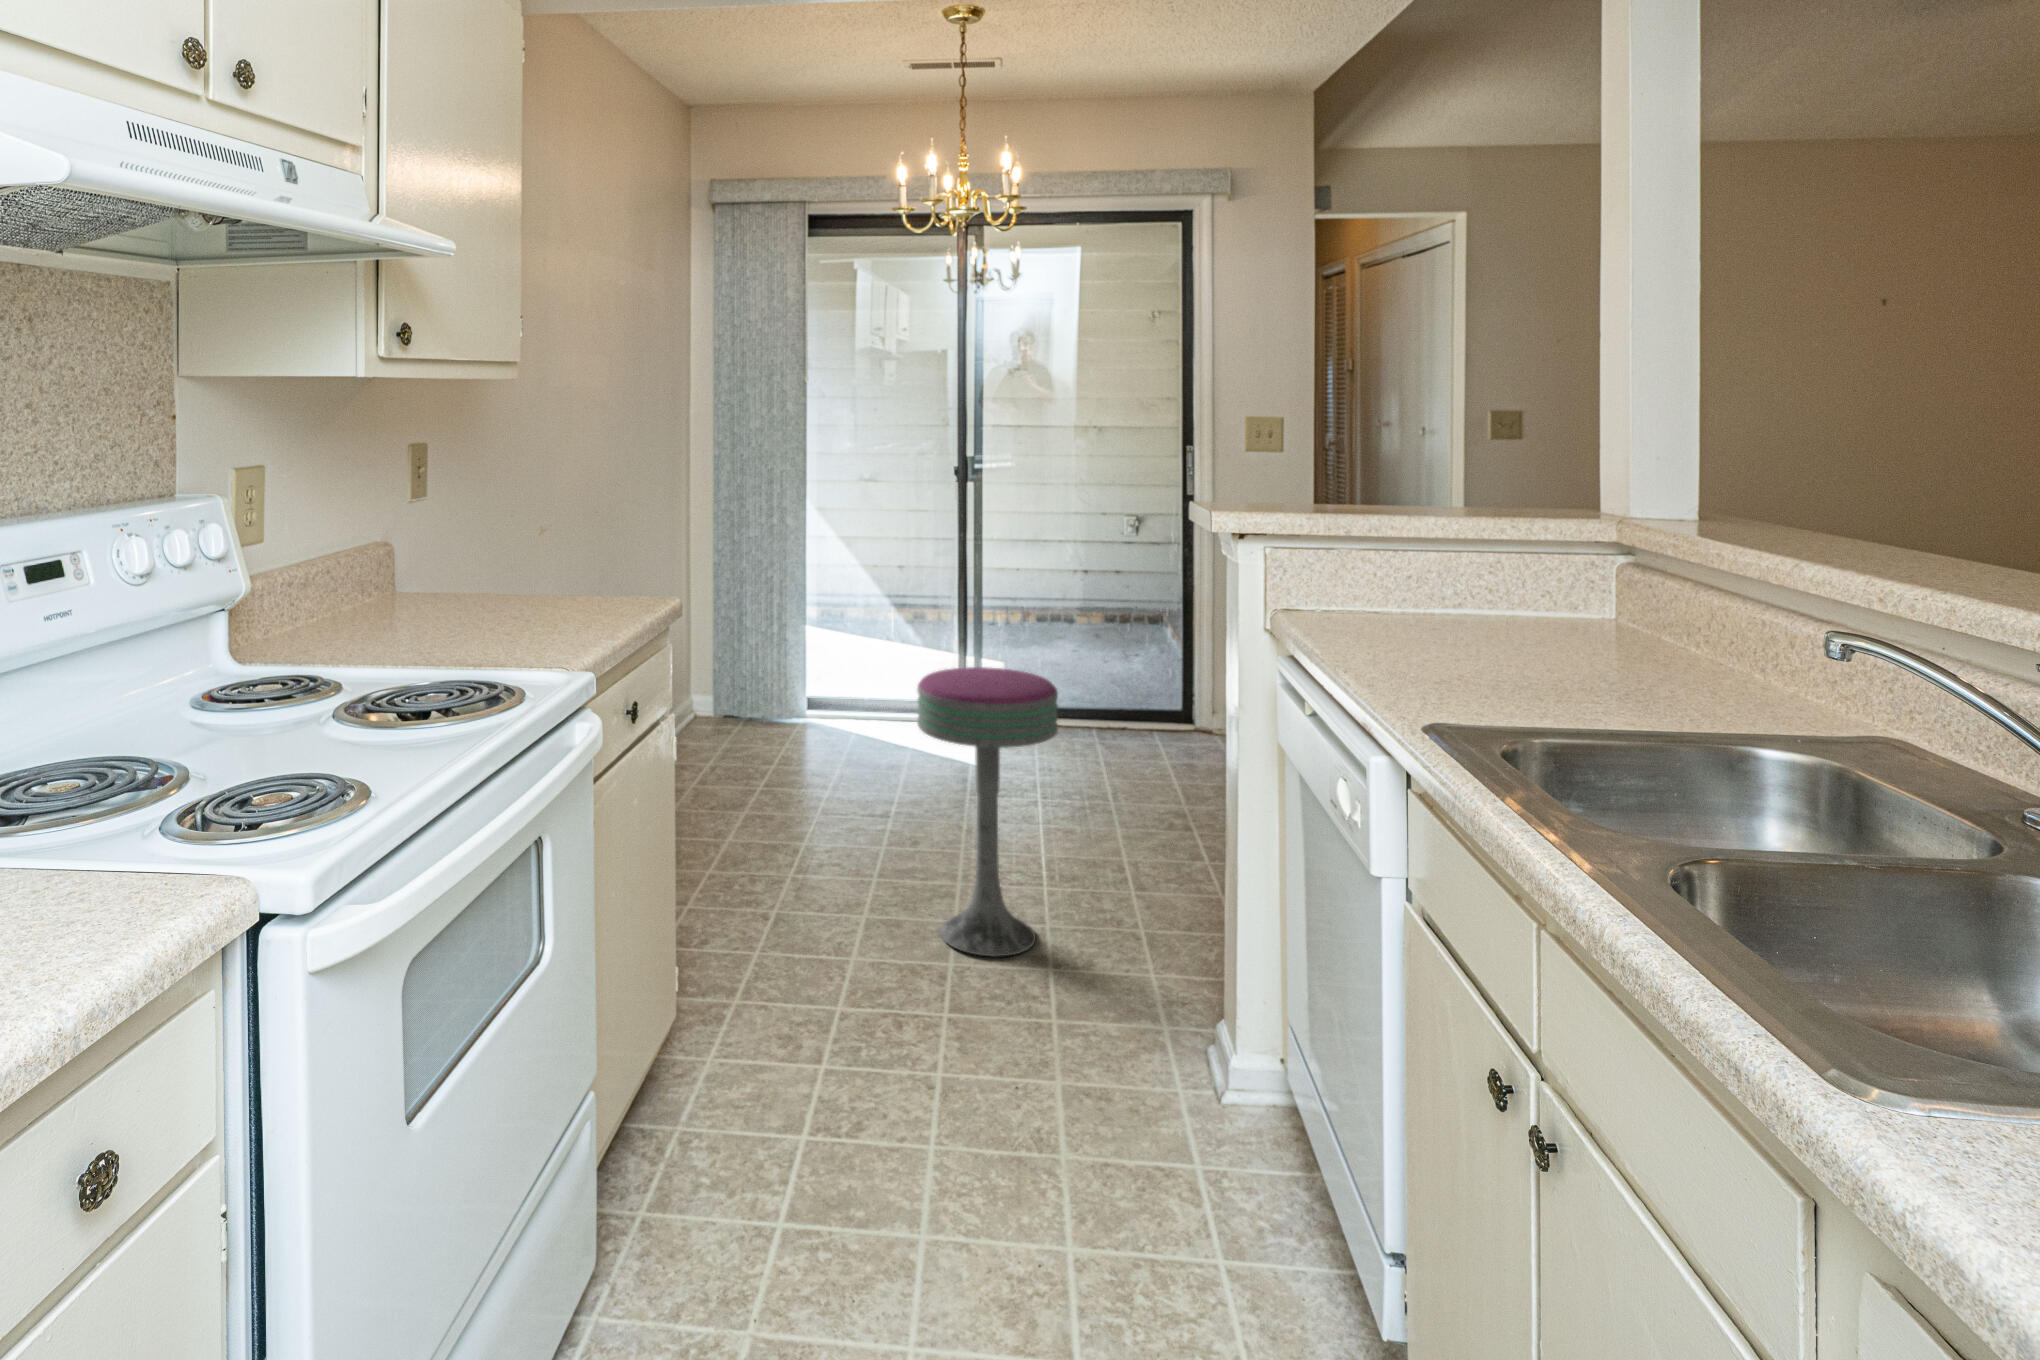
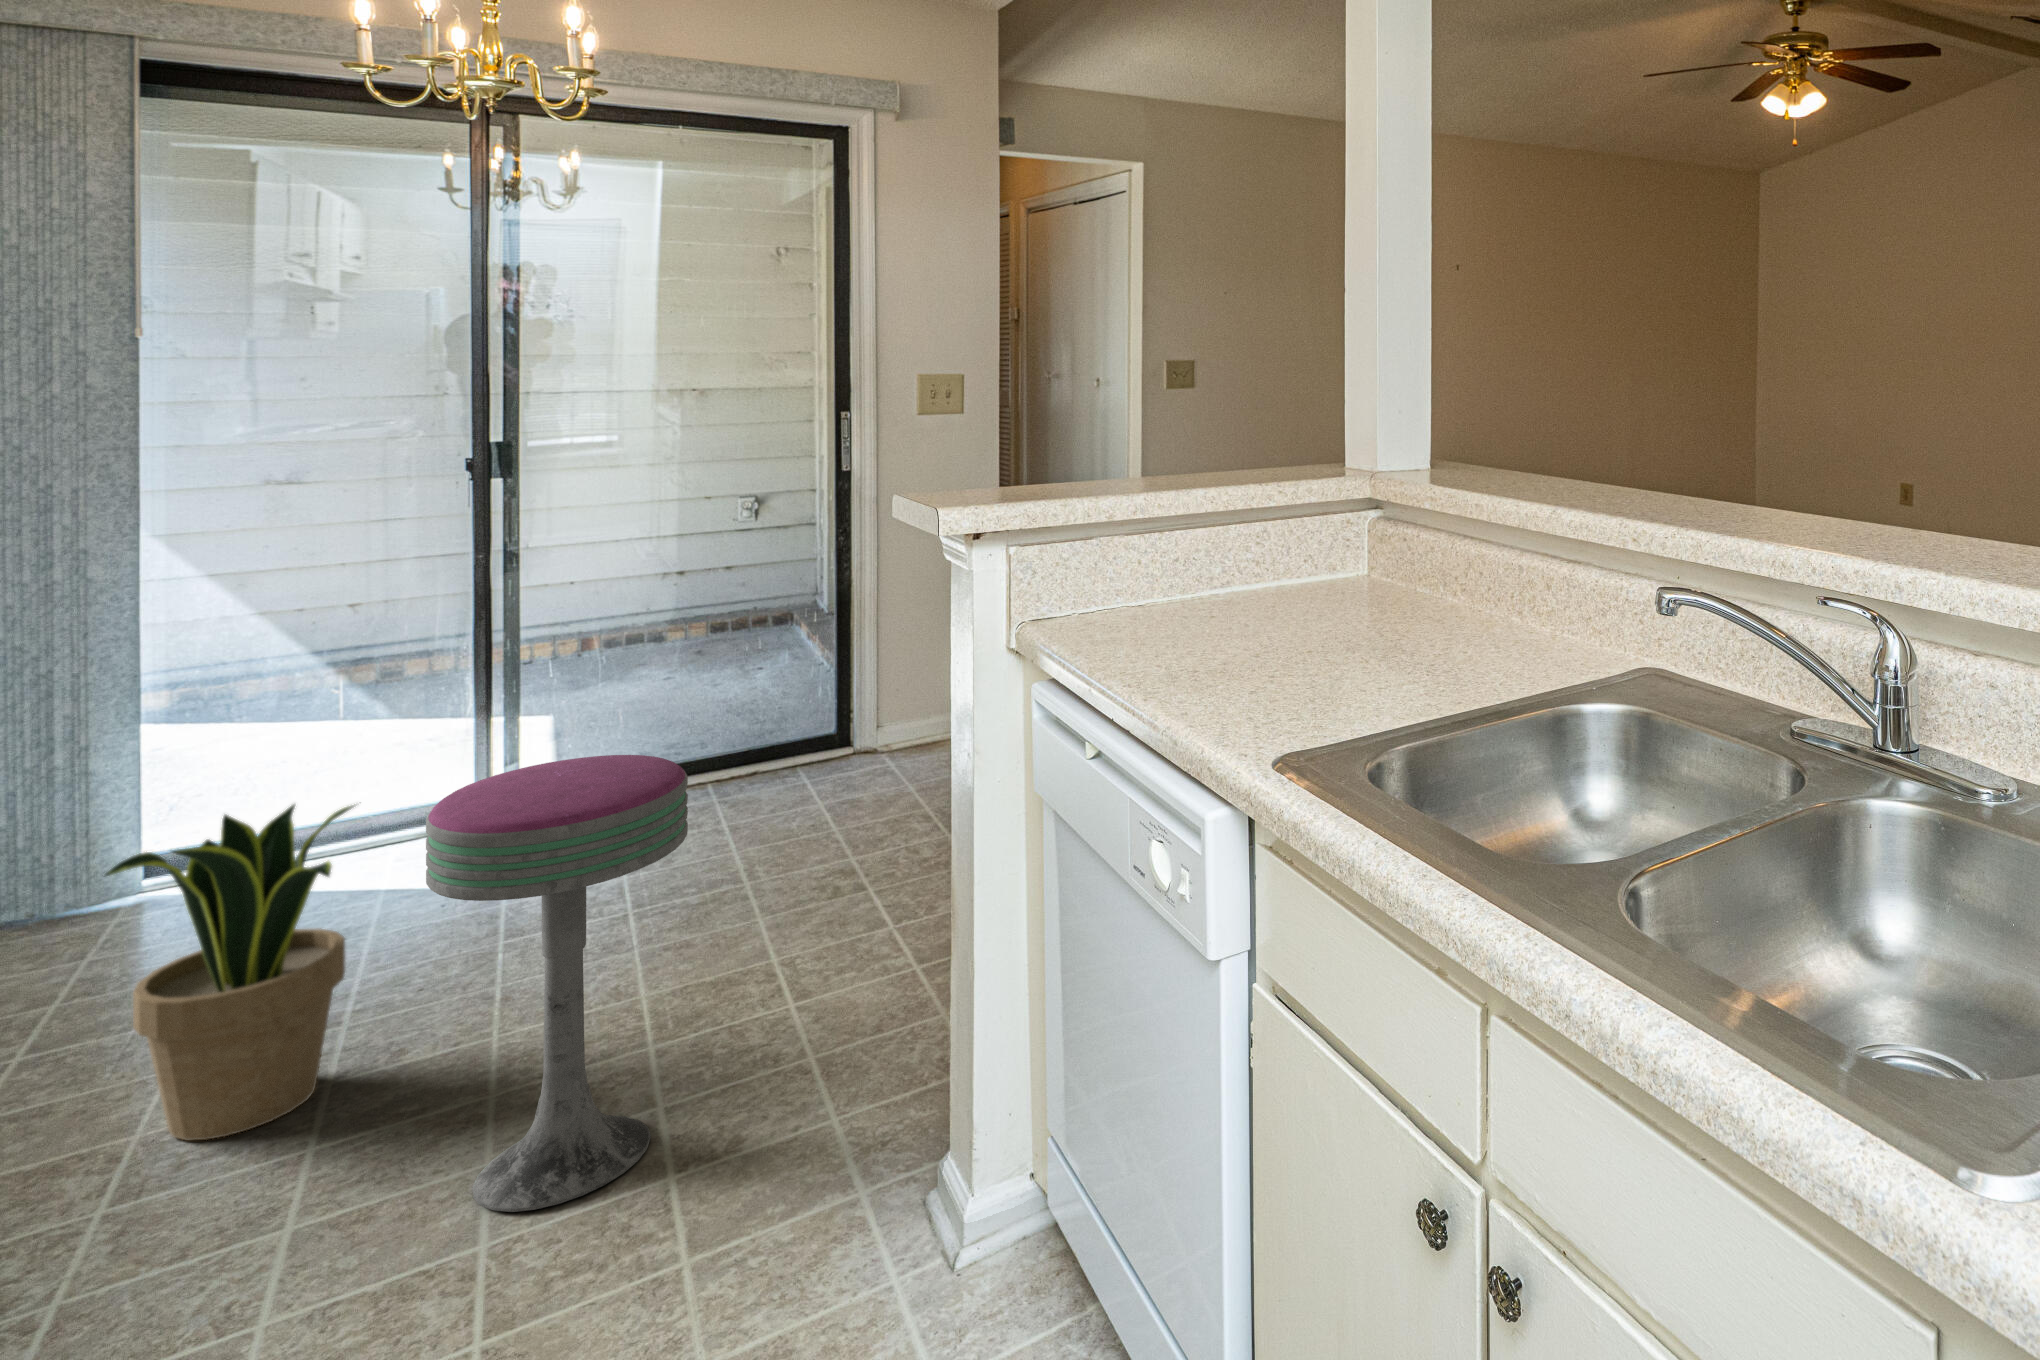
potted plant: none [785,666,894,858] -> present [105,804,355,1140]

